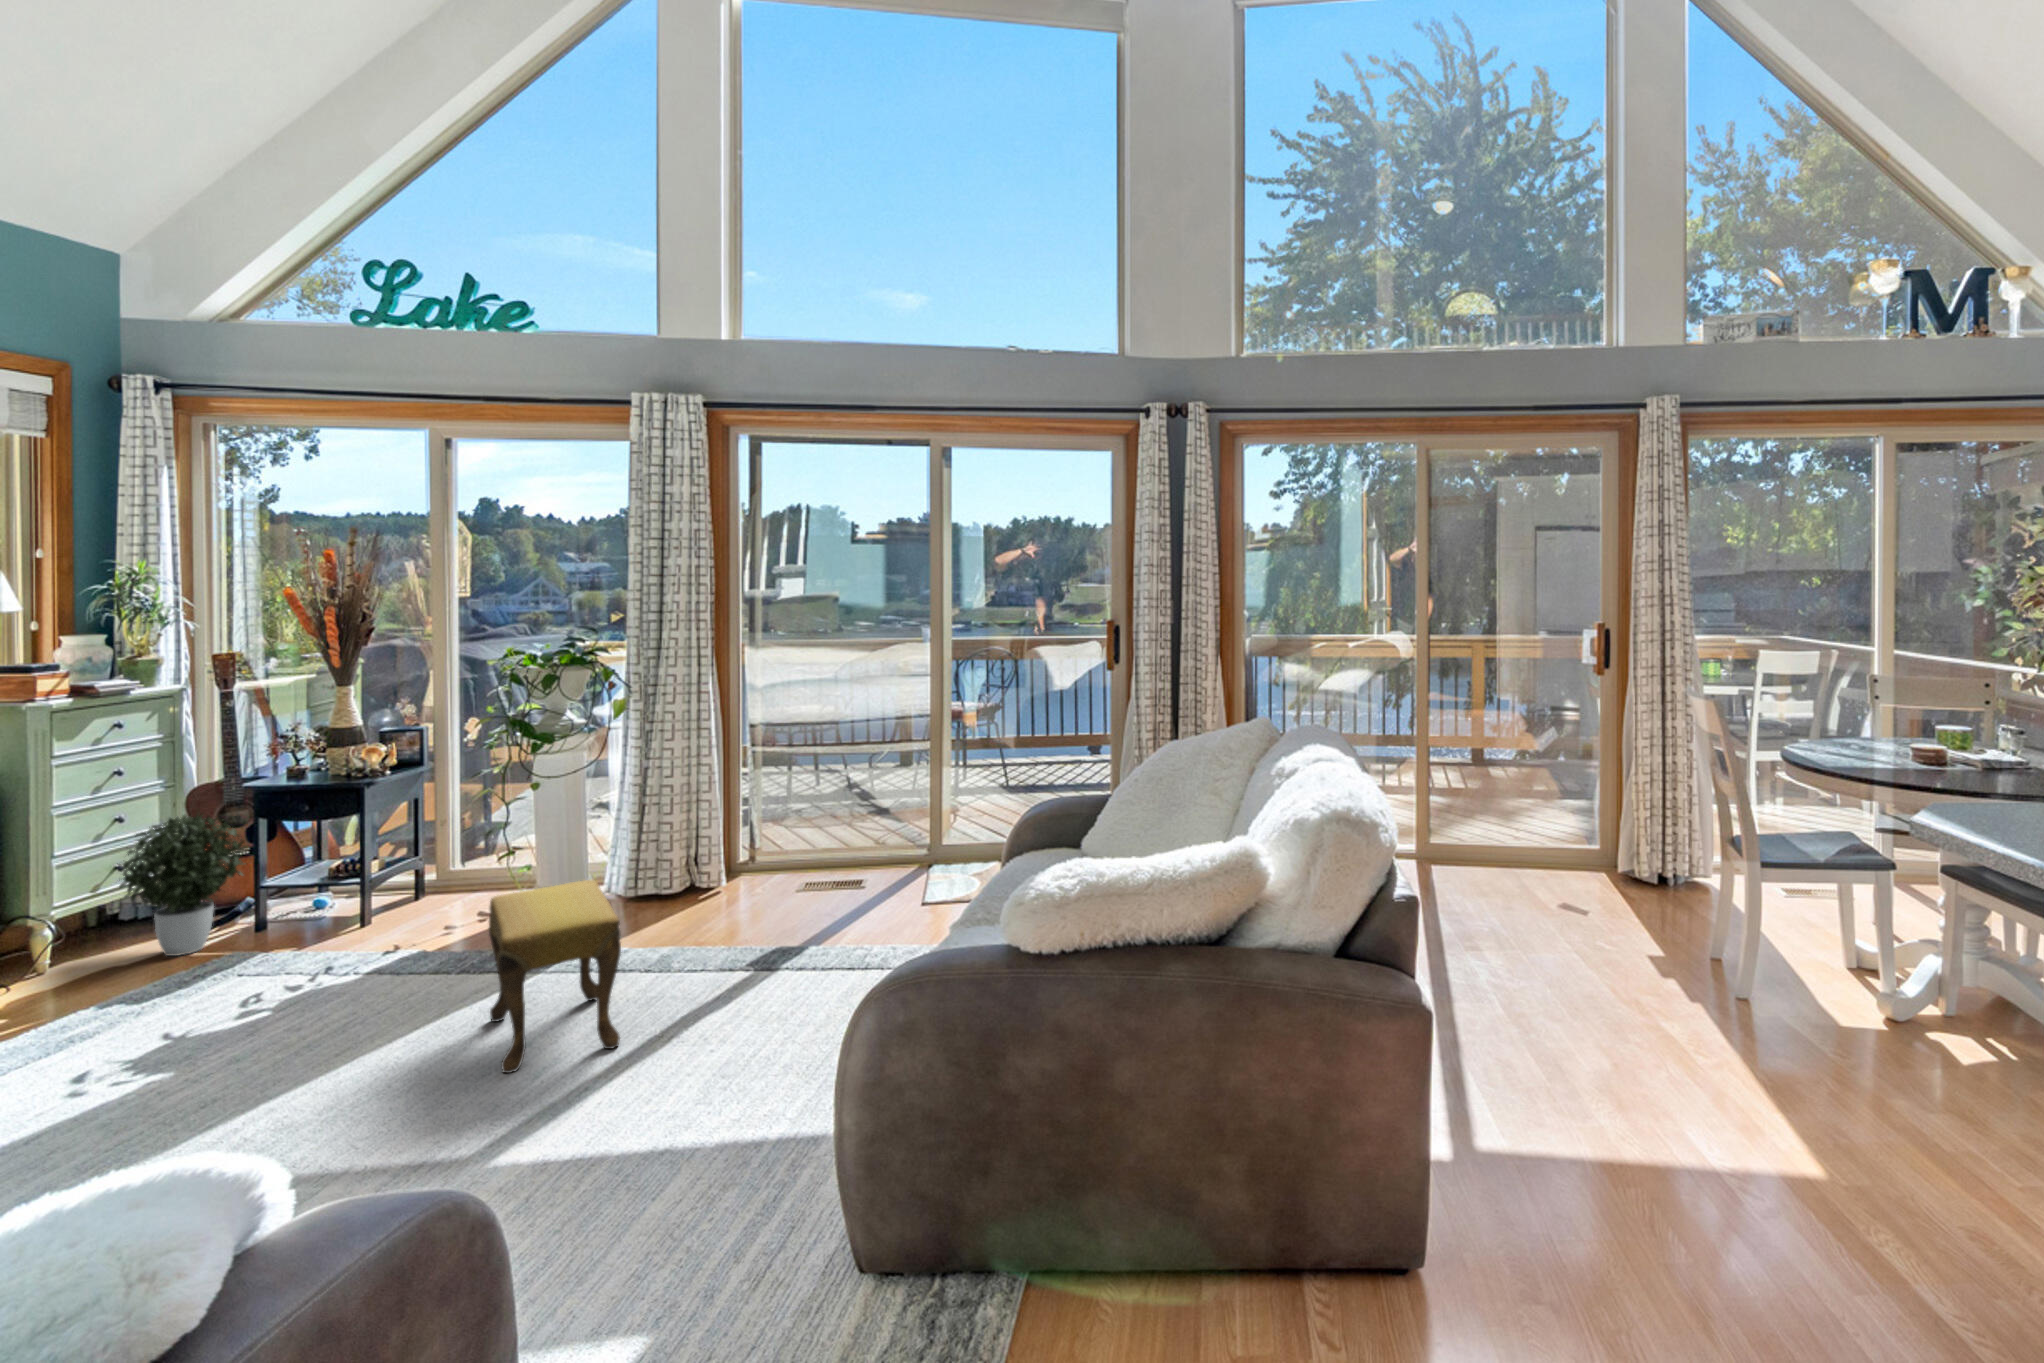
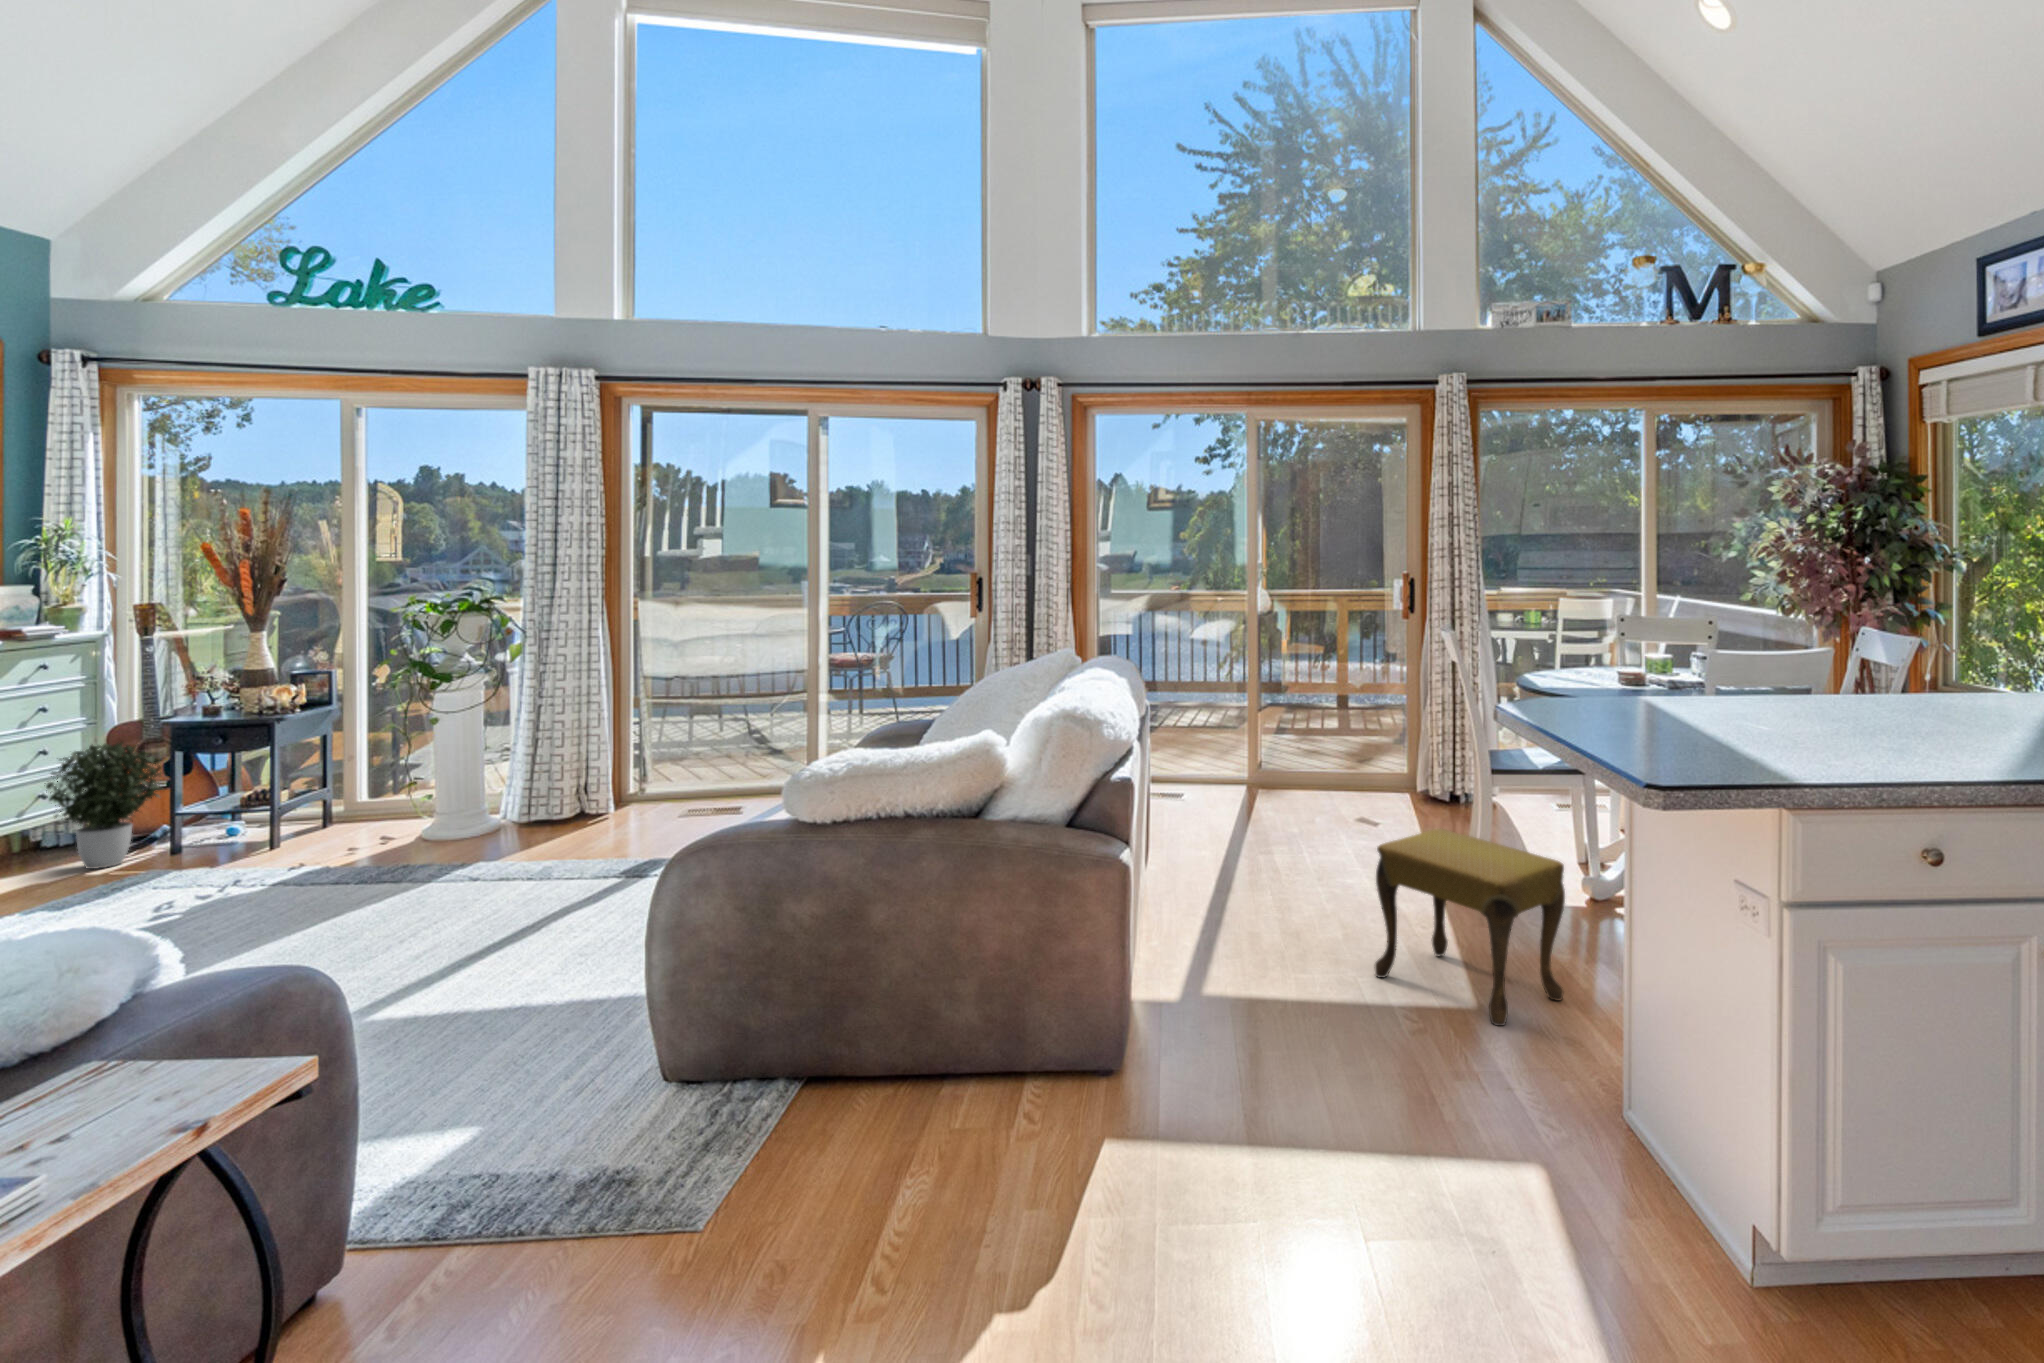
footstool: present [489,880,621,1073] -> present [1374,828,1565,1026]

